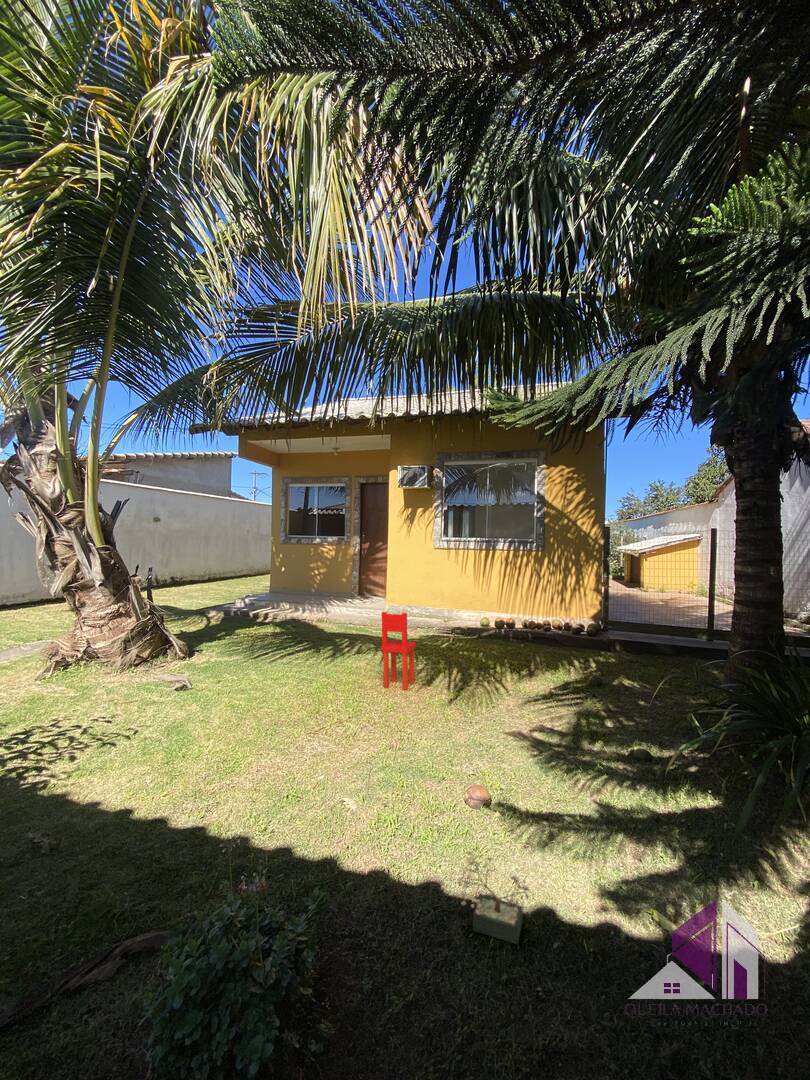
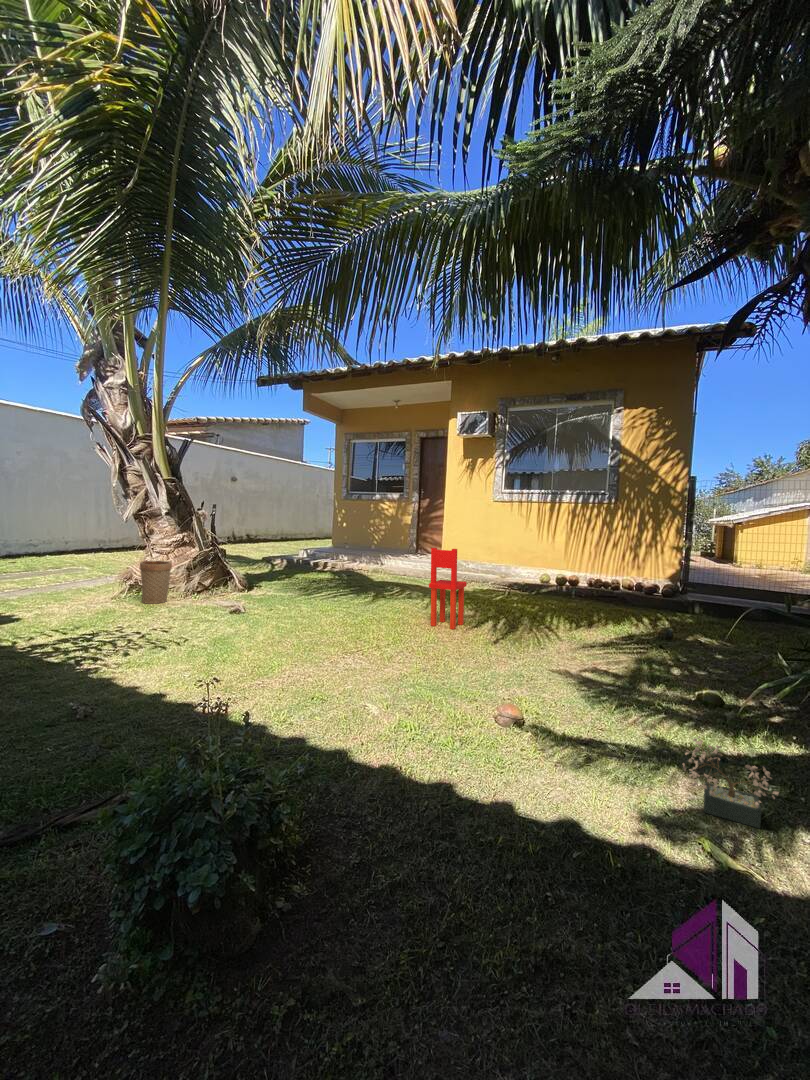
basket: none [72,635,108,683] -> present [140,561,172,604]
decorative plant: present [458,849,534,944] -> present [683,736,779,828]

